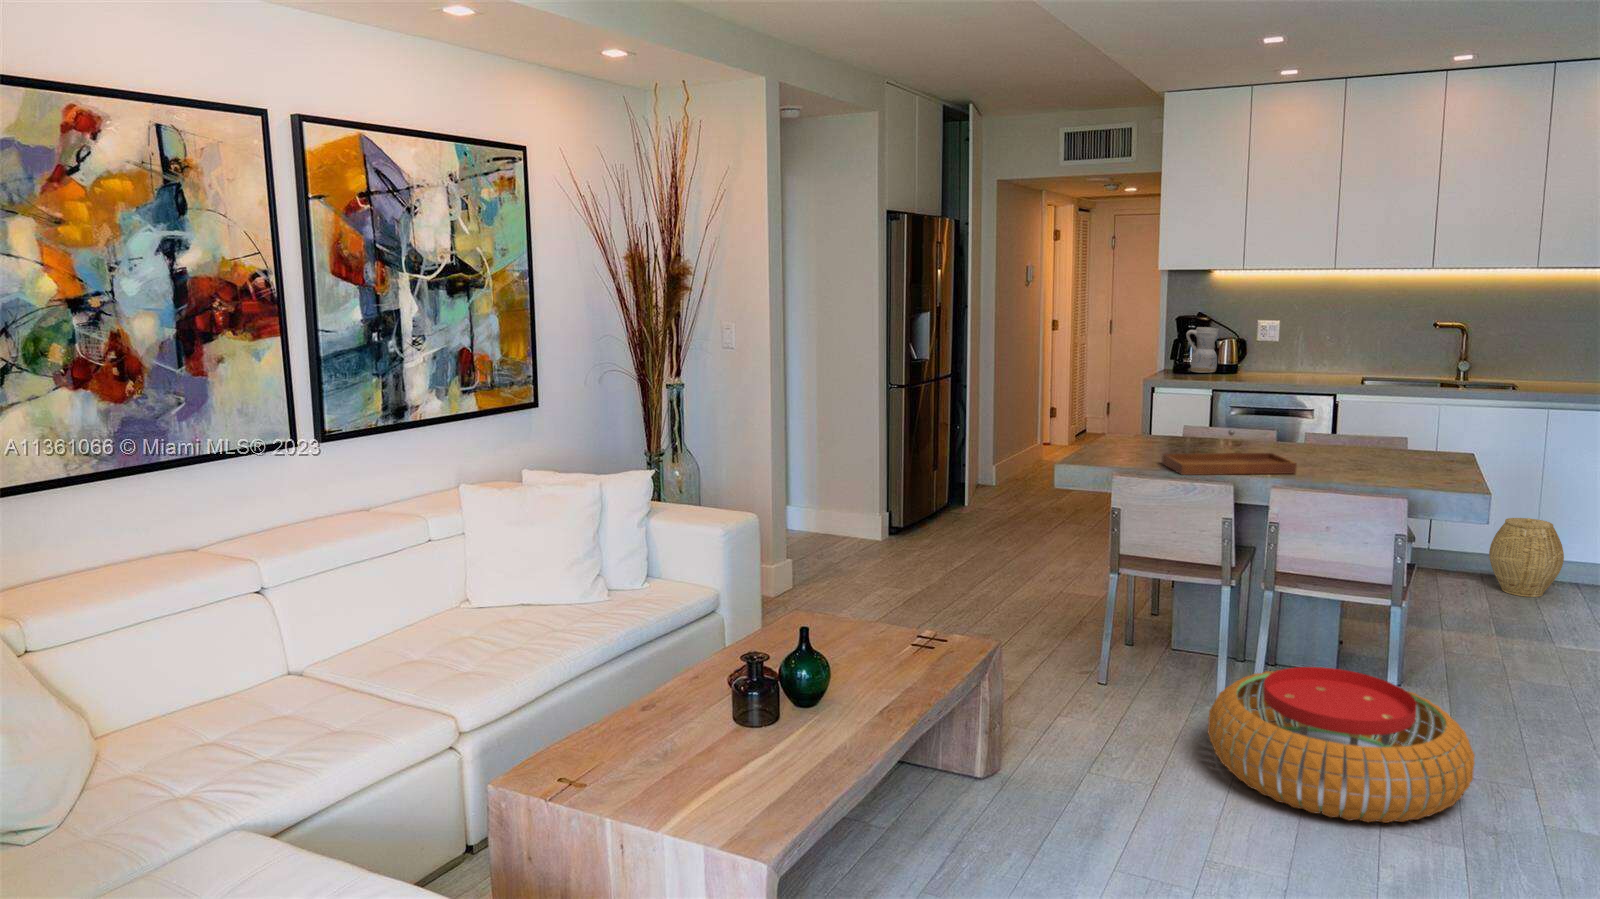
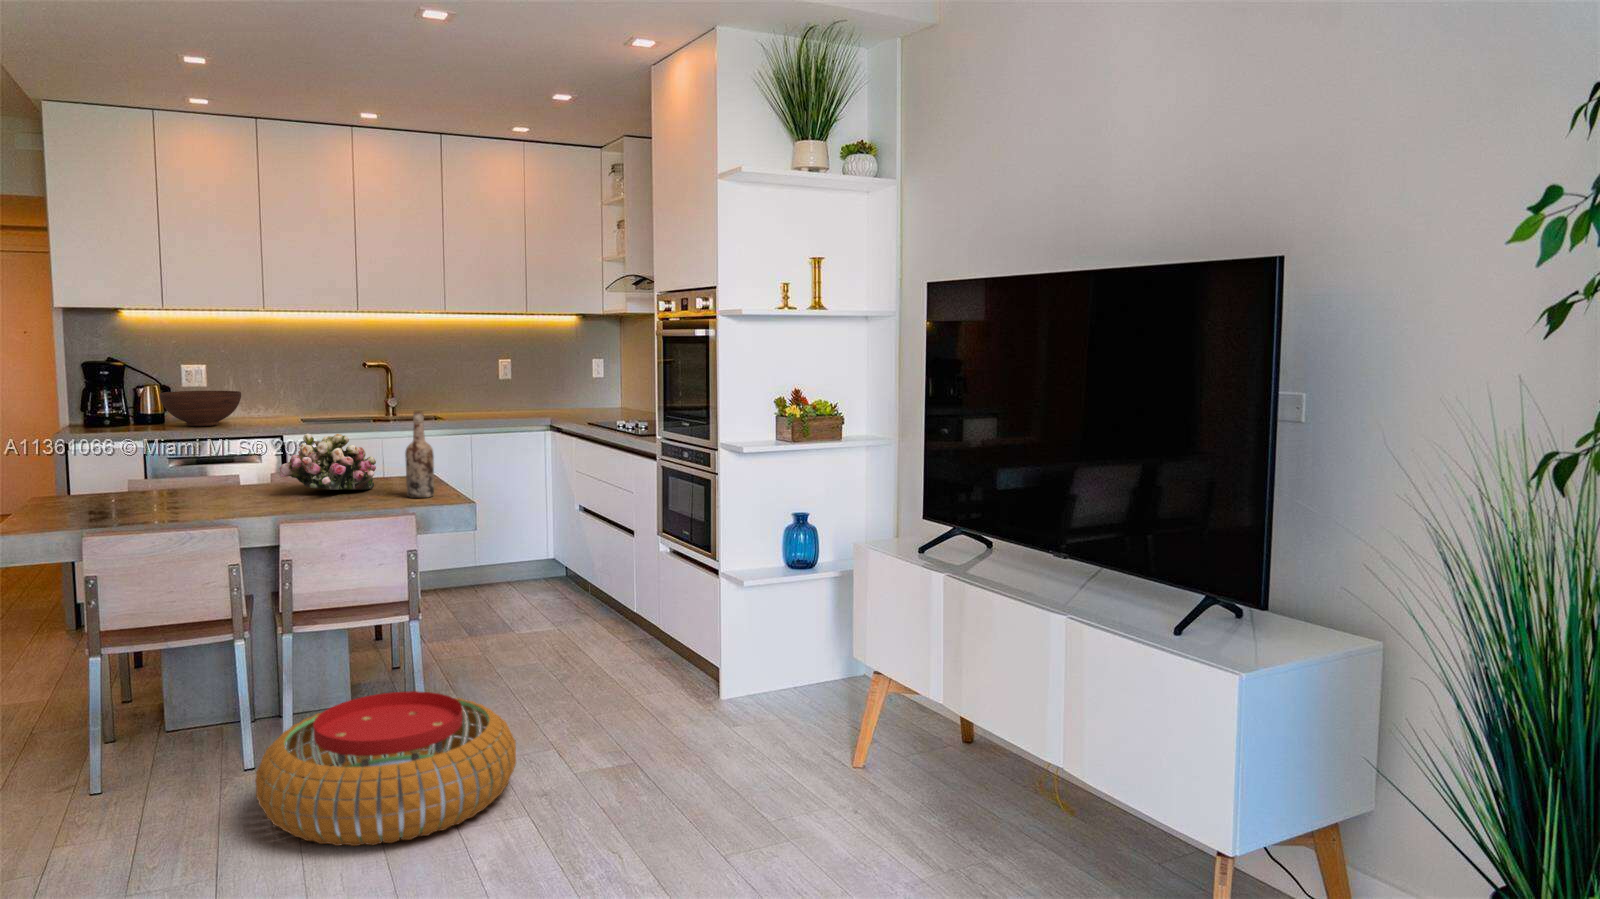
ceramic pitcher: present [1186,327,1219,373] -> none [96,372,139,424]
fruit bowl: none [1233,346,1304,380] -> present [160,391,241,426]
wine bottle: none [1417,390,1452,482] -> present [405,411,434,498]
flower arrangement: none [1295,402,1396,463] -> present [279,434,376,490]
tray: present [1162,429,1297,475] -> none [134,469,294,525]
woven basket: present [1489,518,1564,597] -> none [441,531,498,601]

